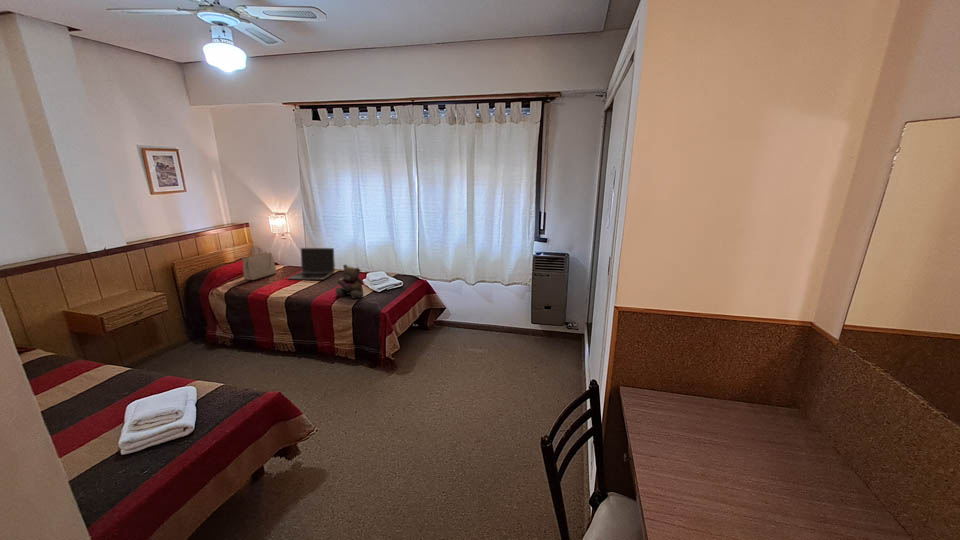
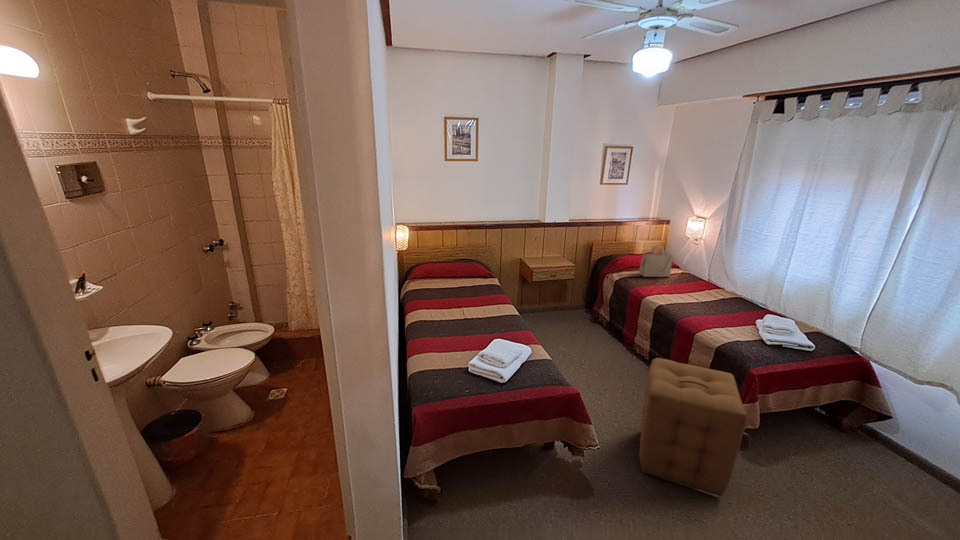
laptop: present [289,248,335,279] -> none [676,259,740,301]
teddy bear: present [336,265,364,299] -> none [709,294,749,339]
ottoman: none [319,319,409,431] -> present [639,358,747,497]

